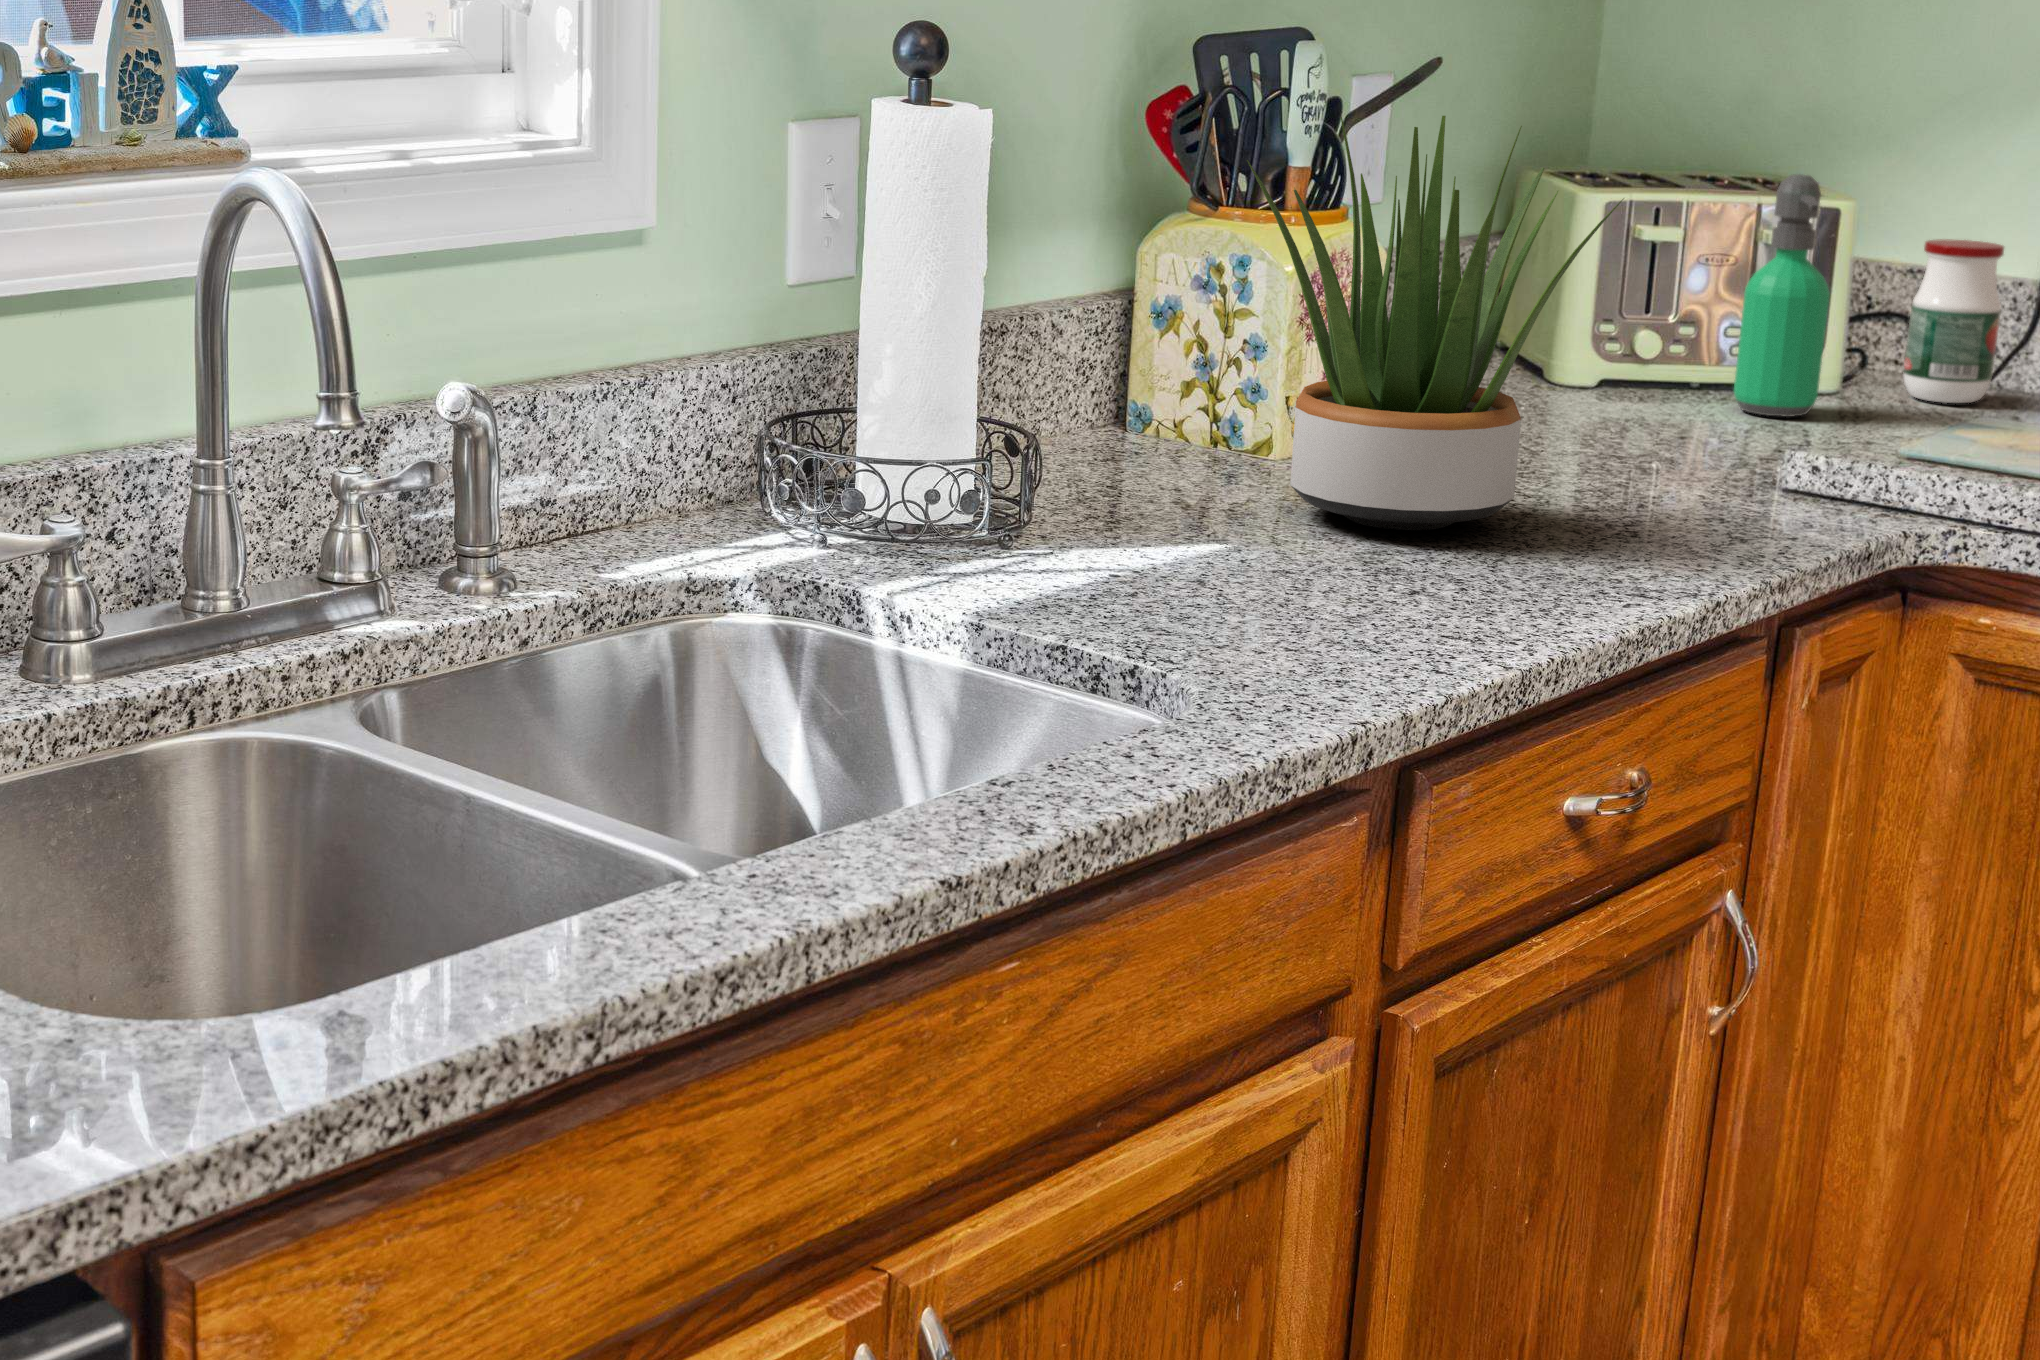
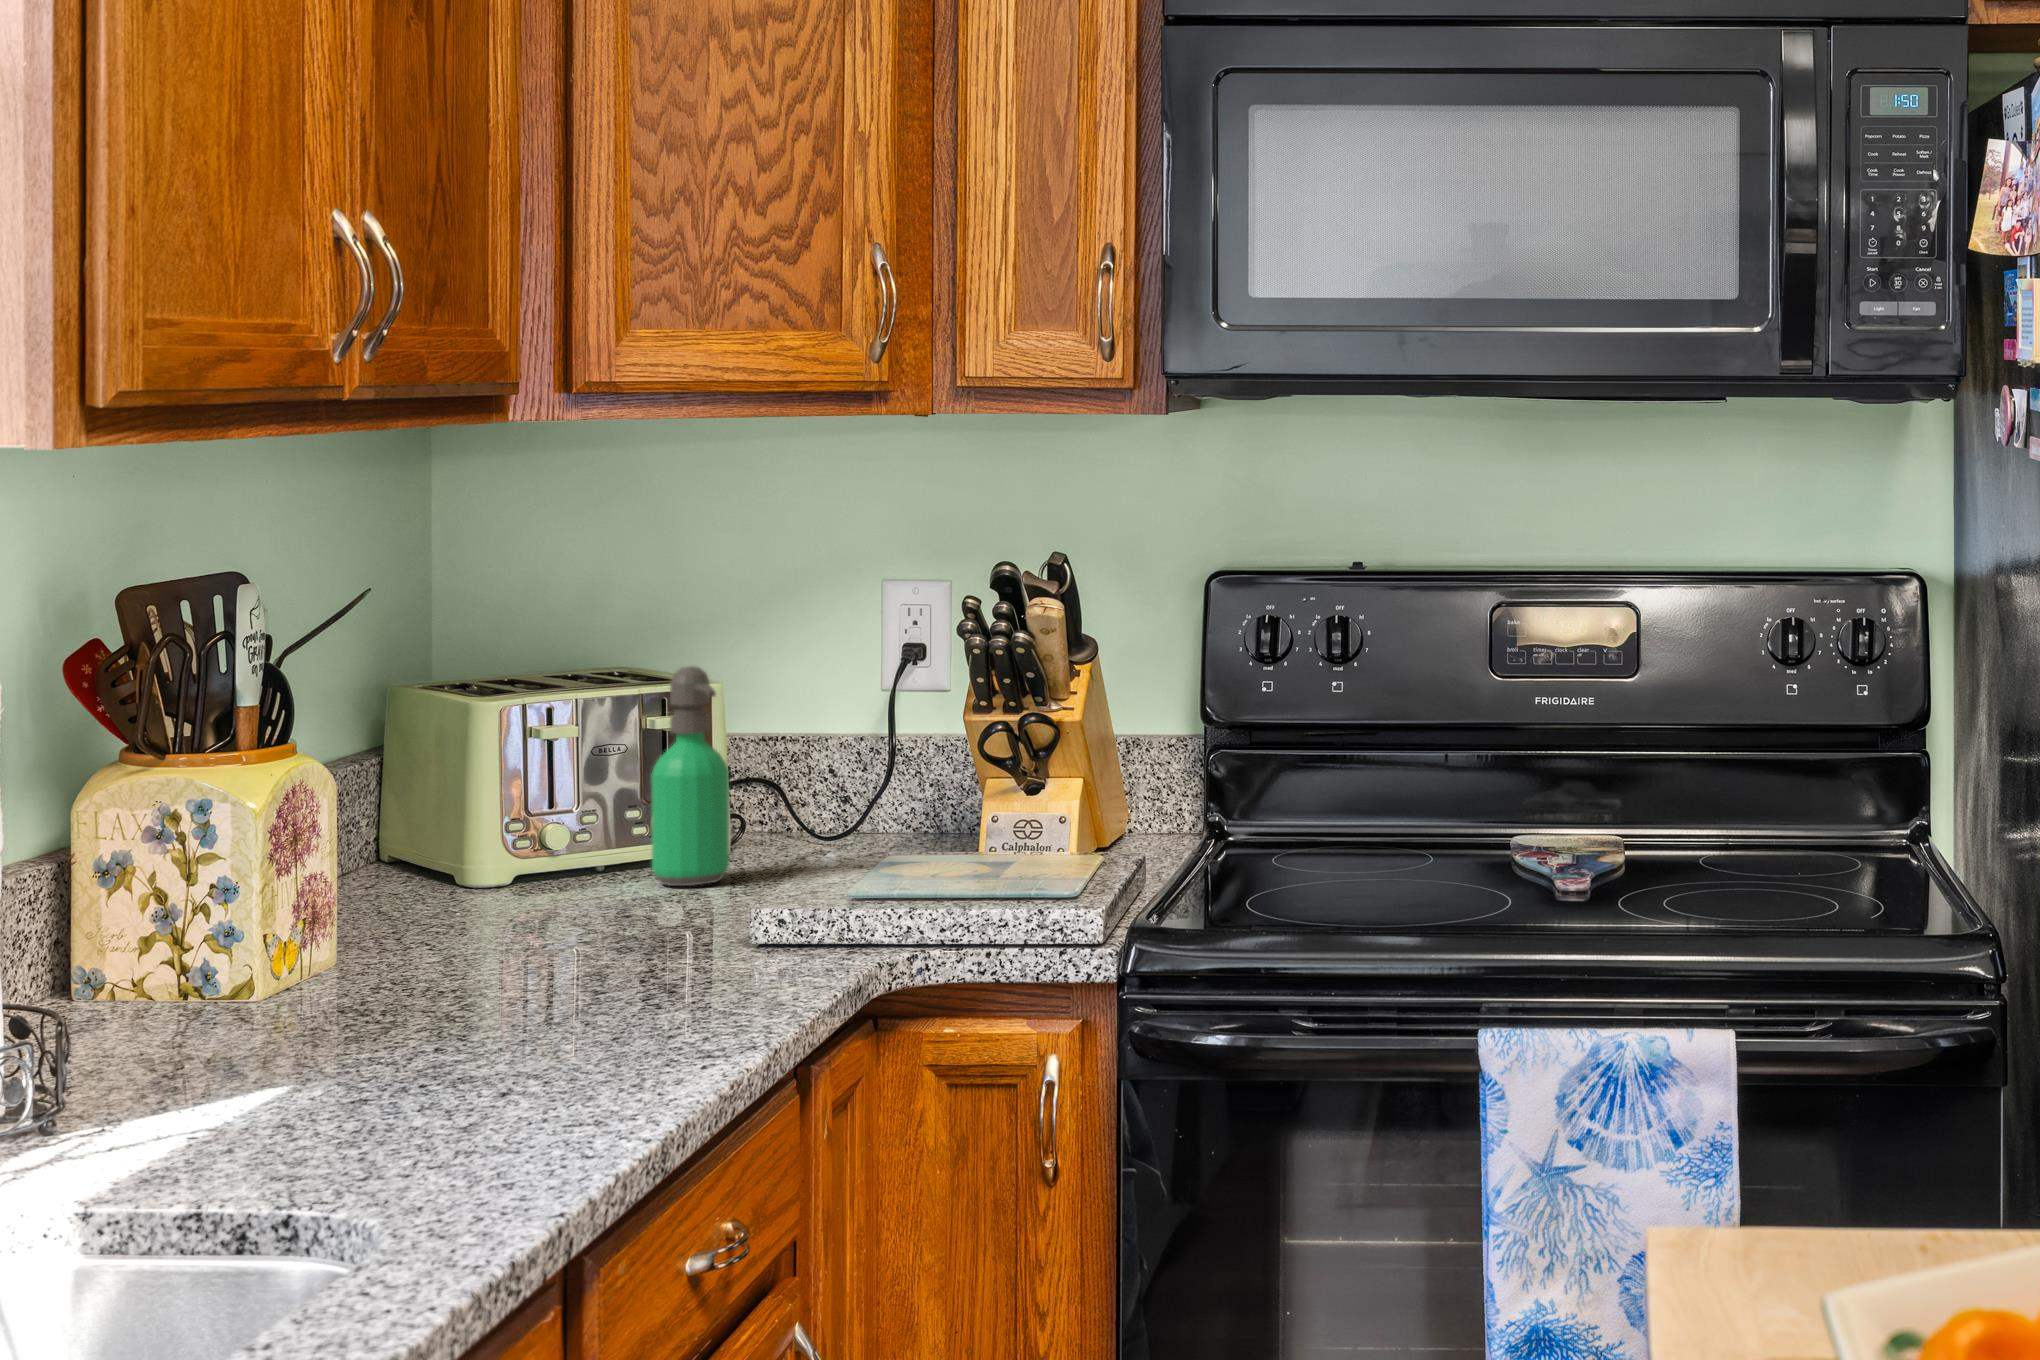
potted plant: present [1247,116,1624,530] -> none [226,638,642,1043]
jar: present [1903,239,2004,403] -> none [782,710,859,853]

